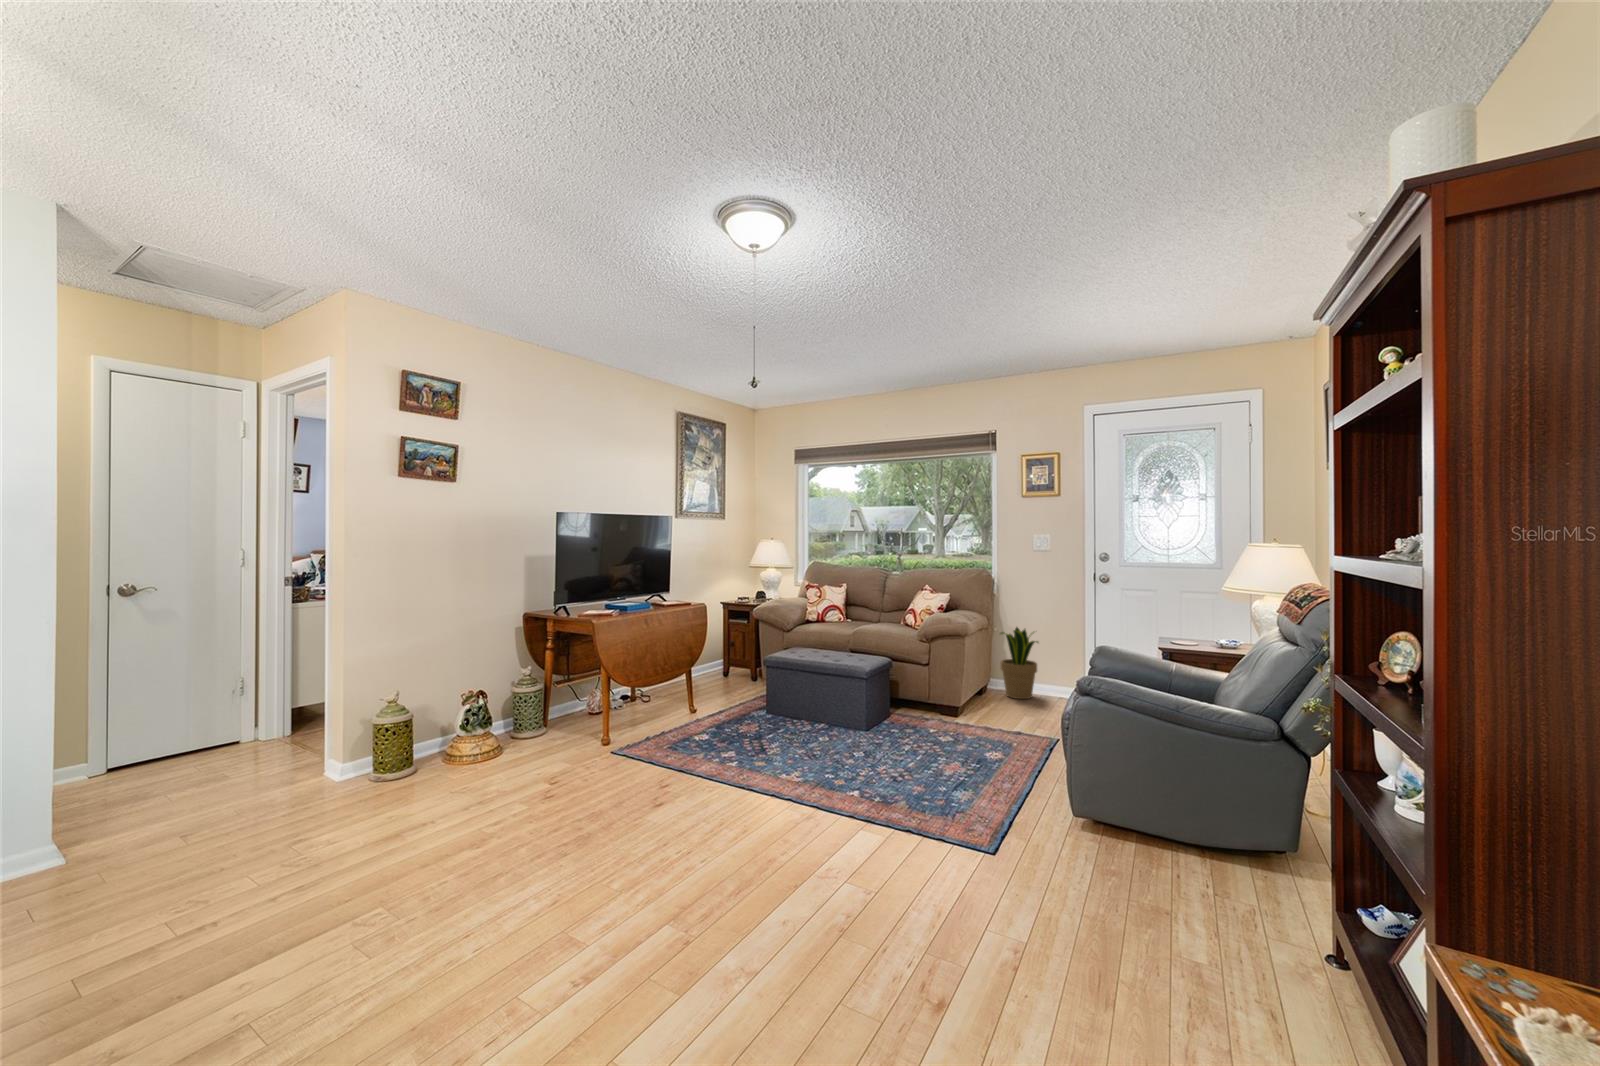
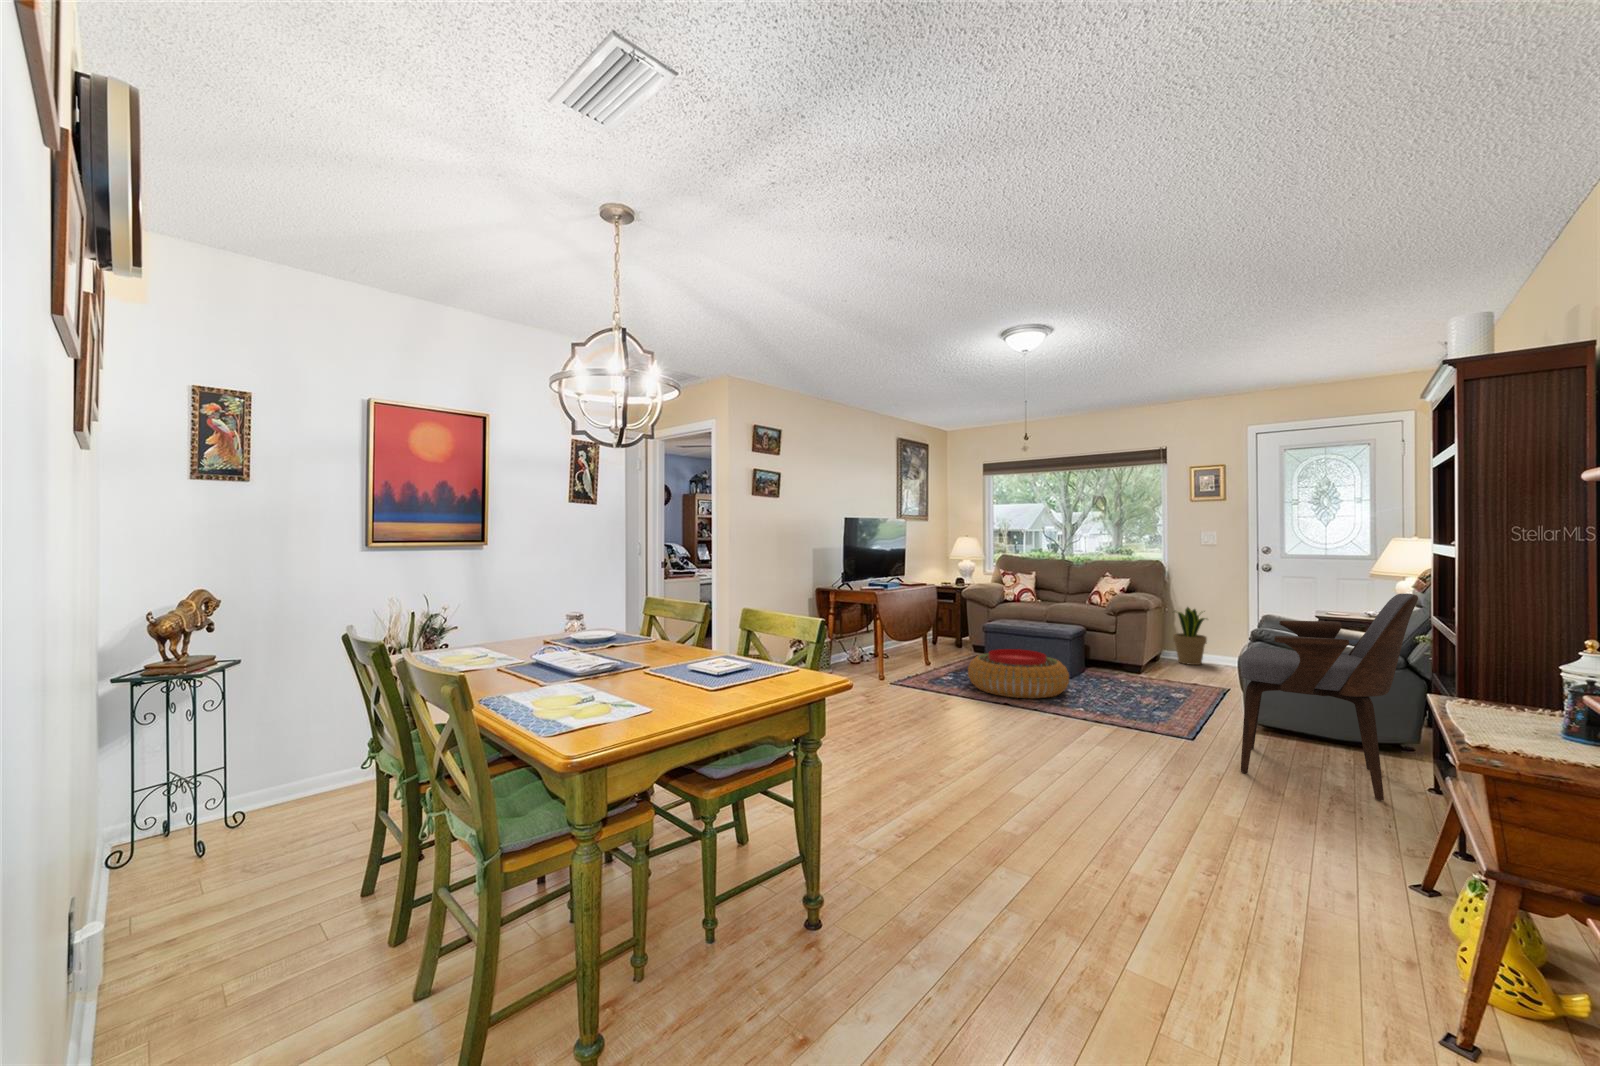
armchair: none [1053,633,1307,993] -> present [1241,594,1418,800]
pouf: none [720,697,856,776] -> present [968,649,1069,698]

